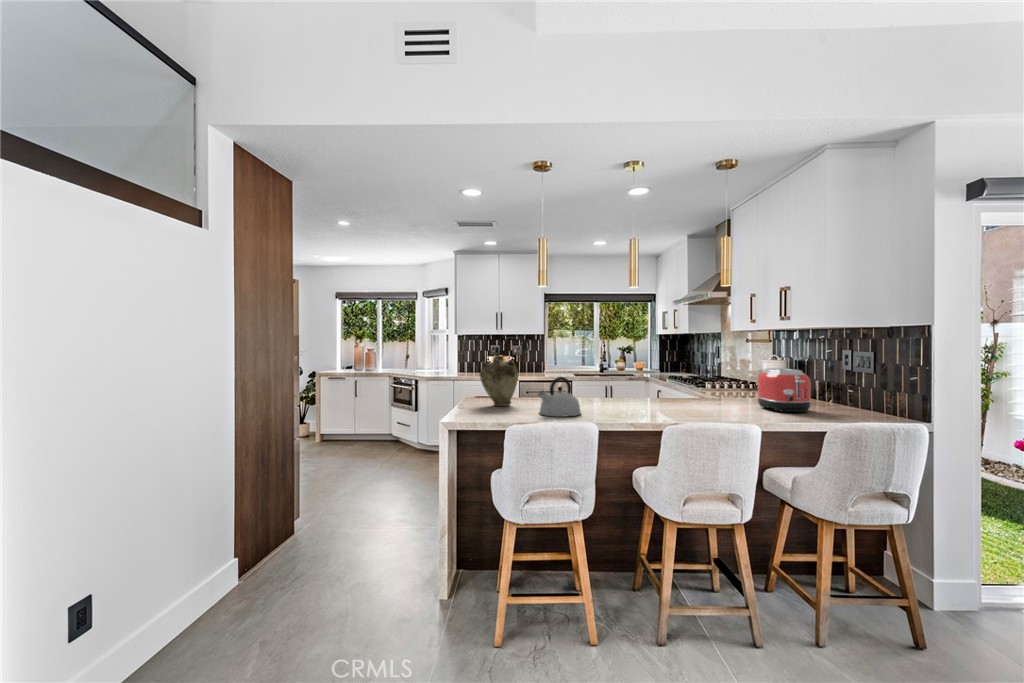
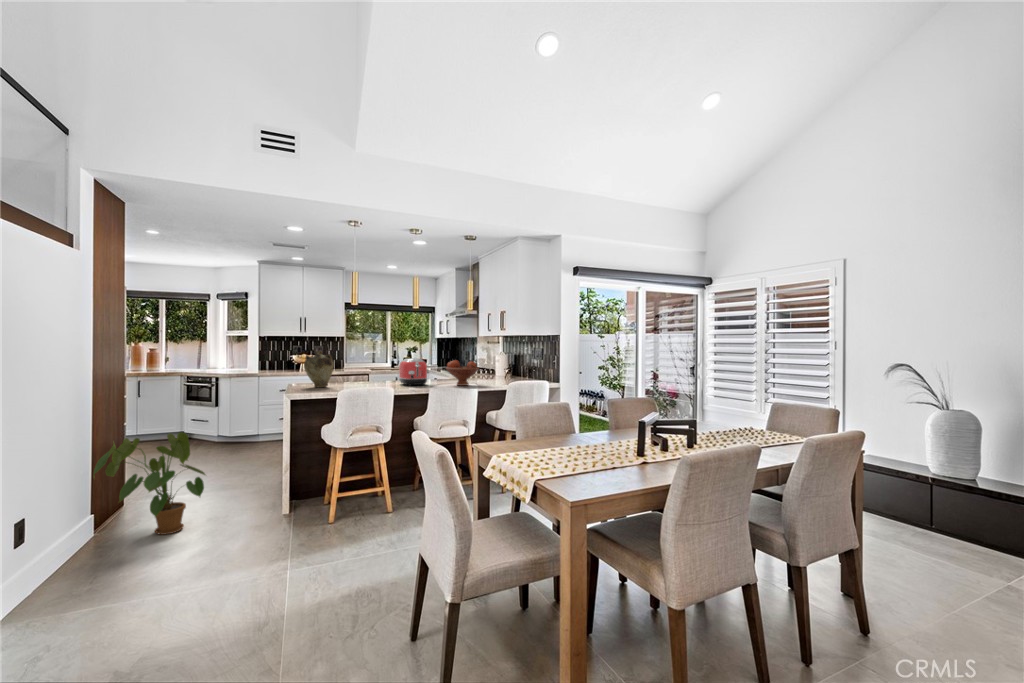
toaster: present [757,368,811,413] -> present [399,358,427,386]
fruit bowl: none [681,370,737,411] -> present [446,360,479,386]
kettle: present [539,377,581,417] -> none [351,365,381,391]
house plant: none [222,464,352,601] -> present [94,432,205,535]

